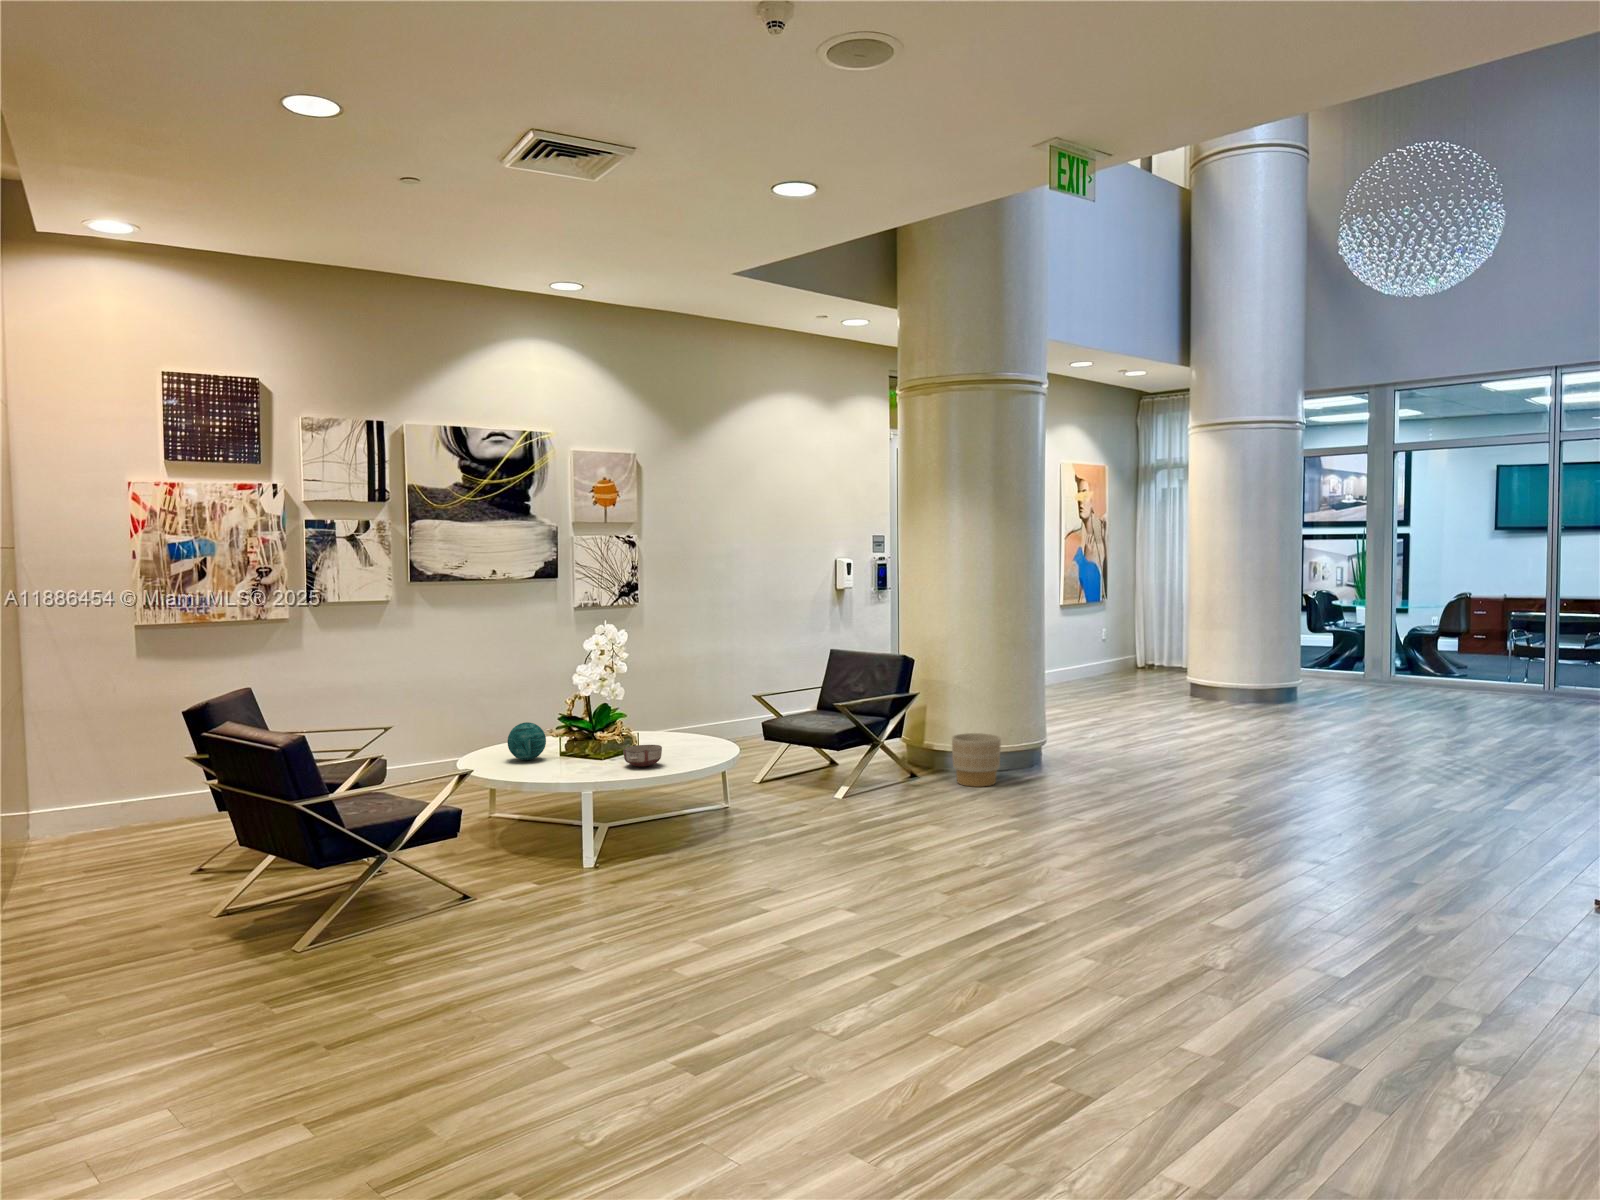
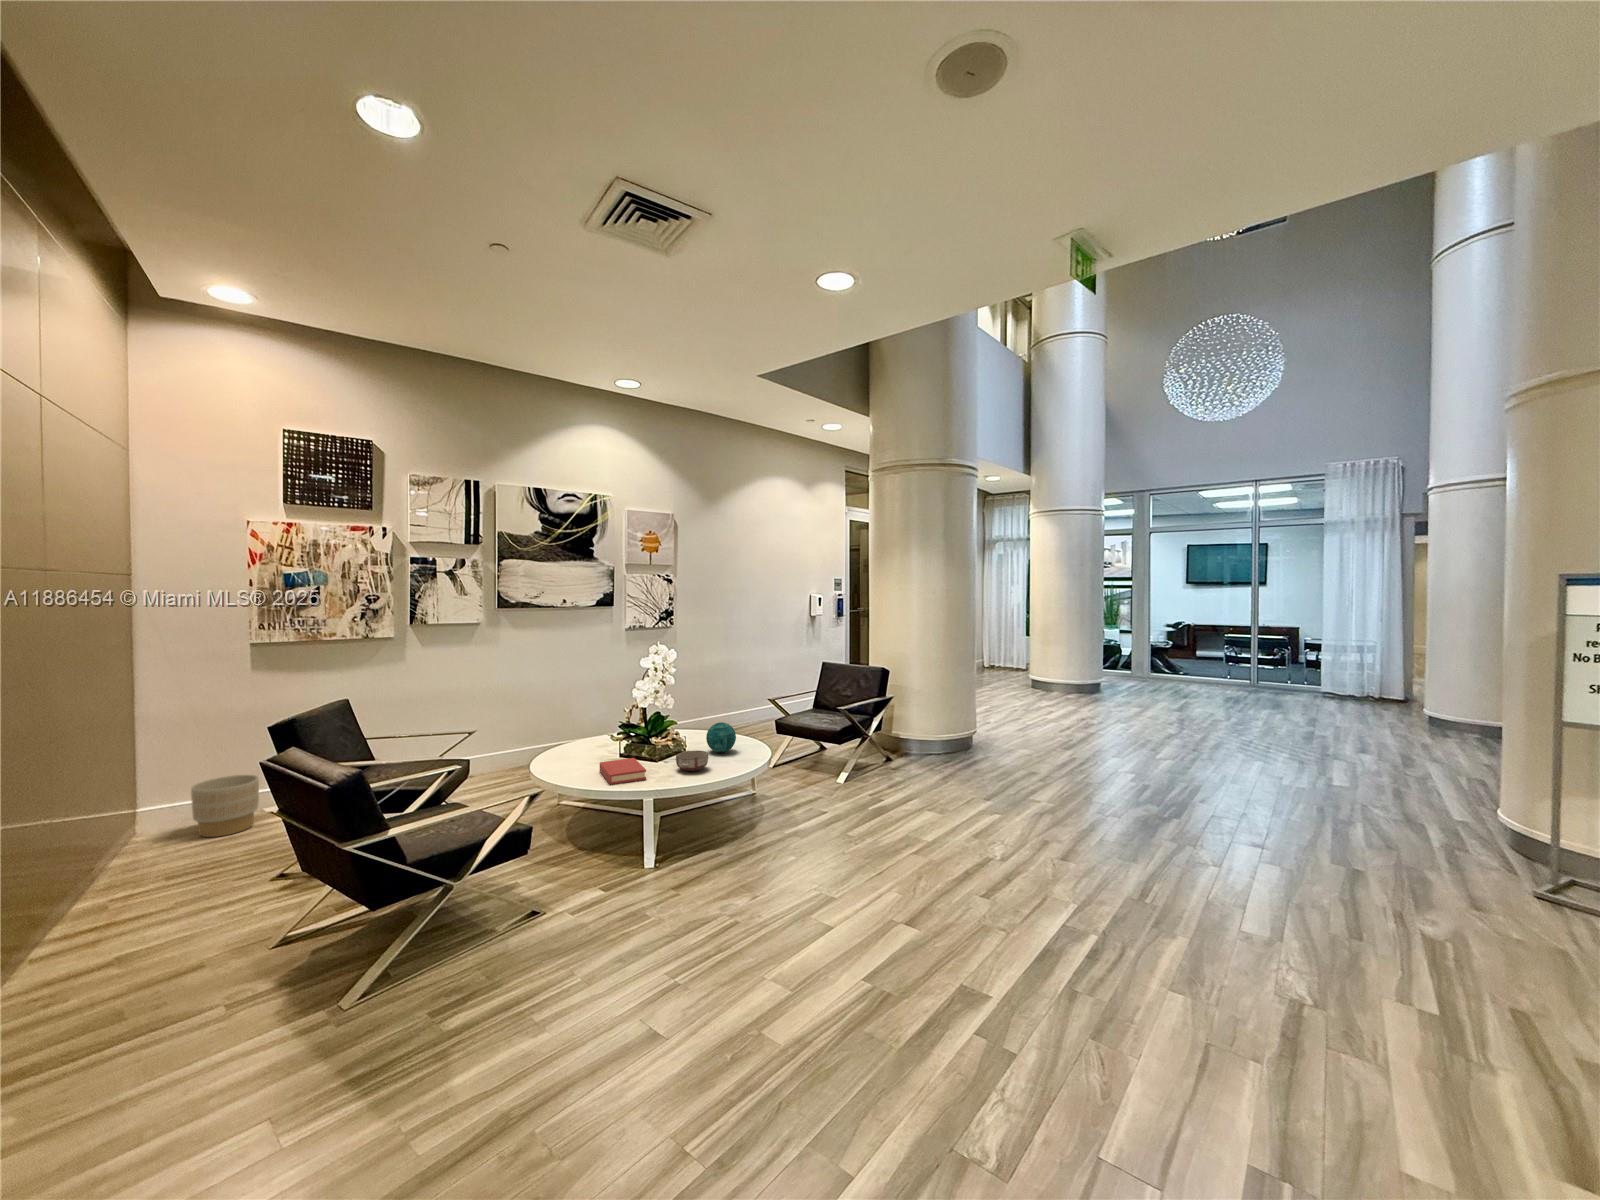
decorative orb: present [507,722,546,760] -> present [706,722,736,753]
planter: present [952,733,1001,787] -> present [191,775,259,837]
hardback book: none [536,753,588,777] -> present [600,758,646,784]

